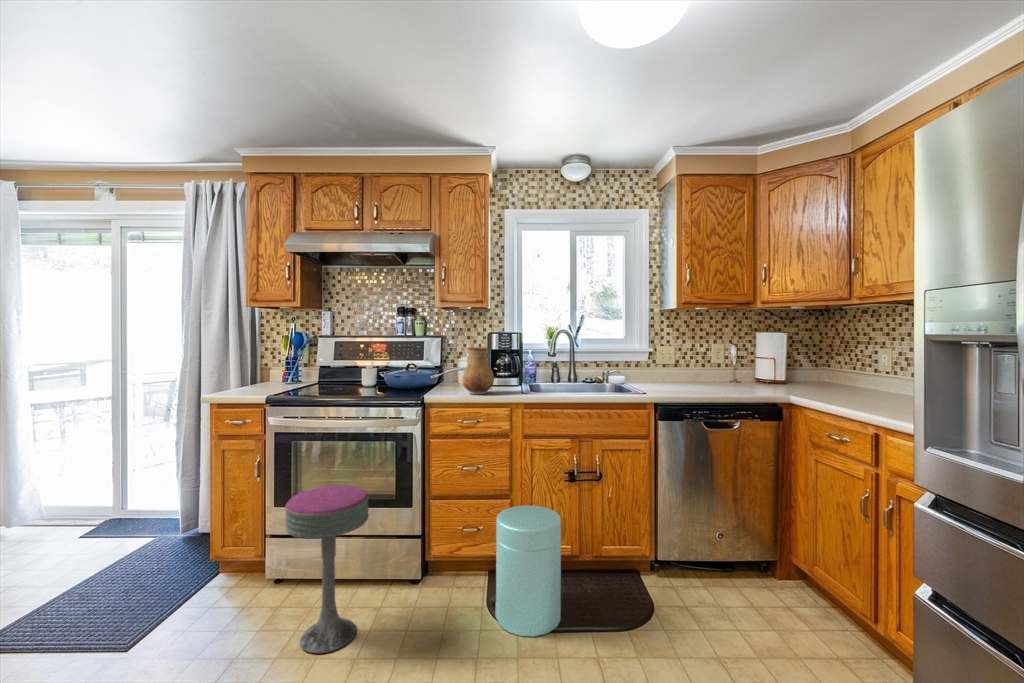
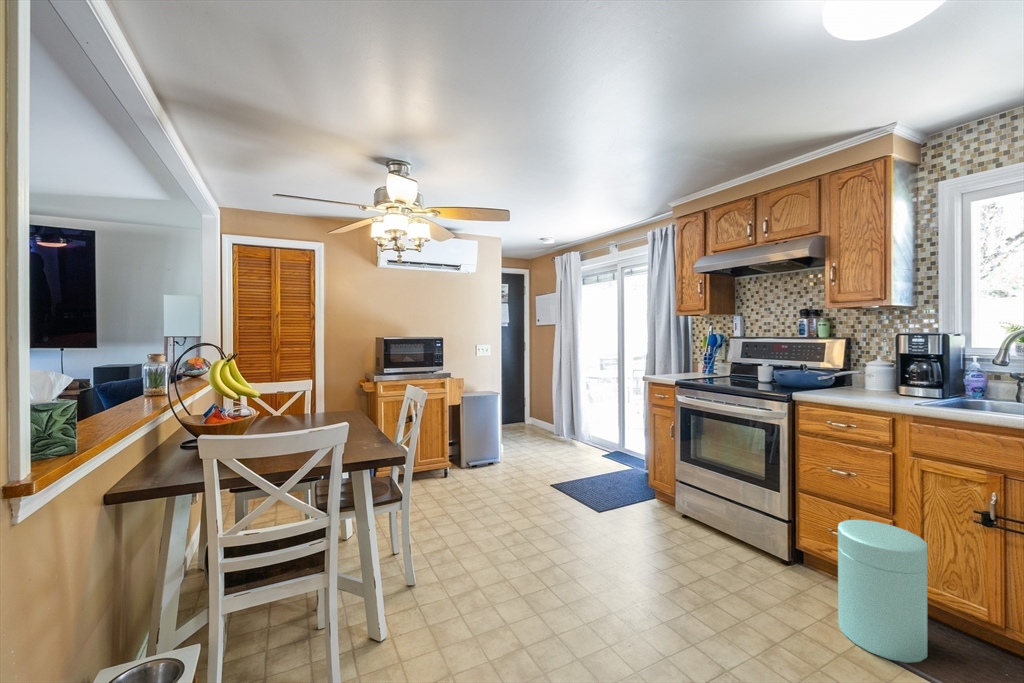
ceramic pitcher: present [462,347,494,394] -> none [838,351,882,401]
bar stool: present [285,485,369,653] -> none [663,451,723,566]

